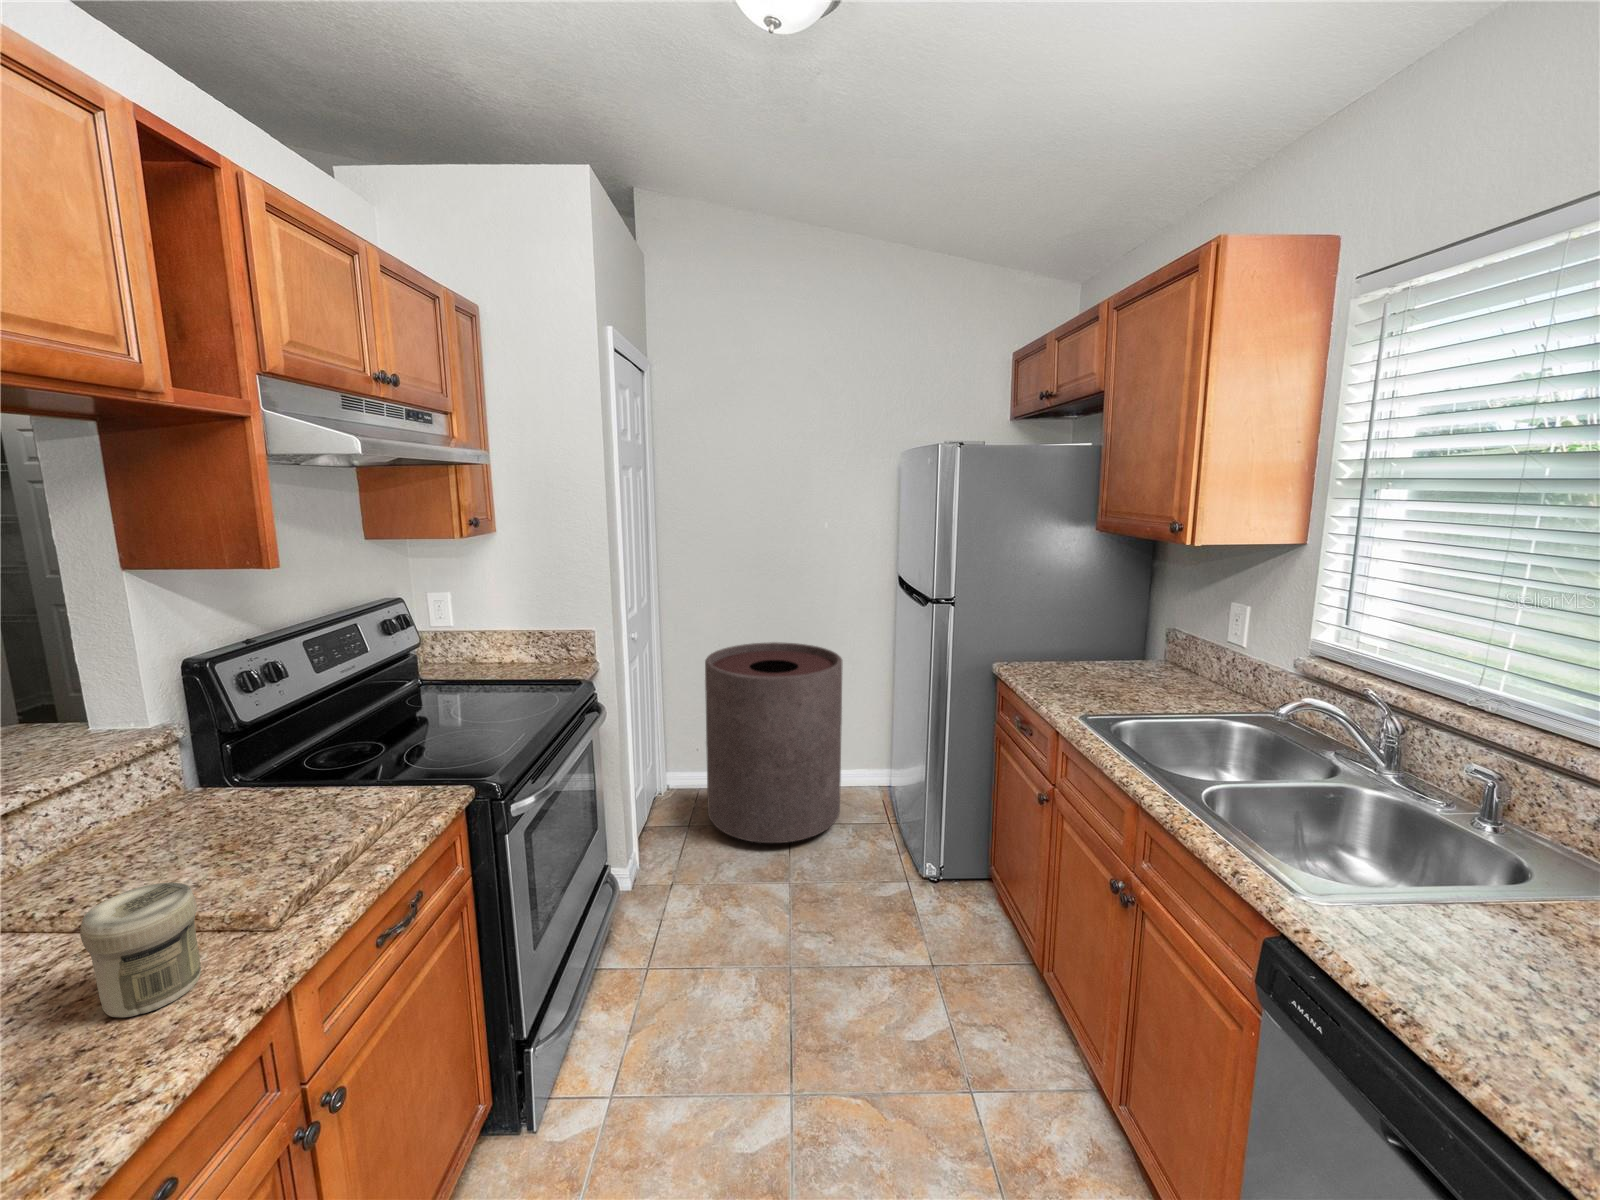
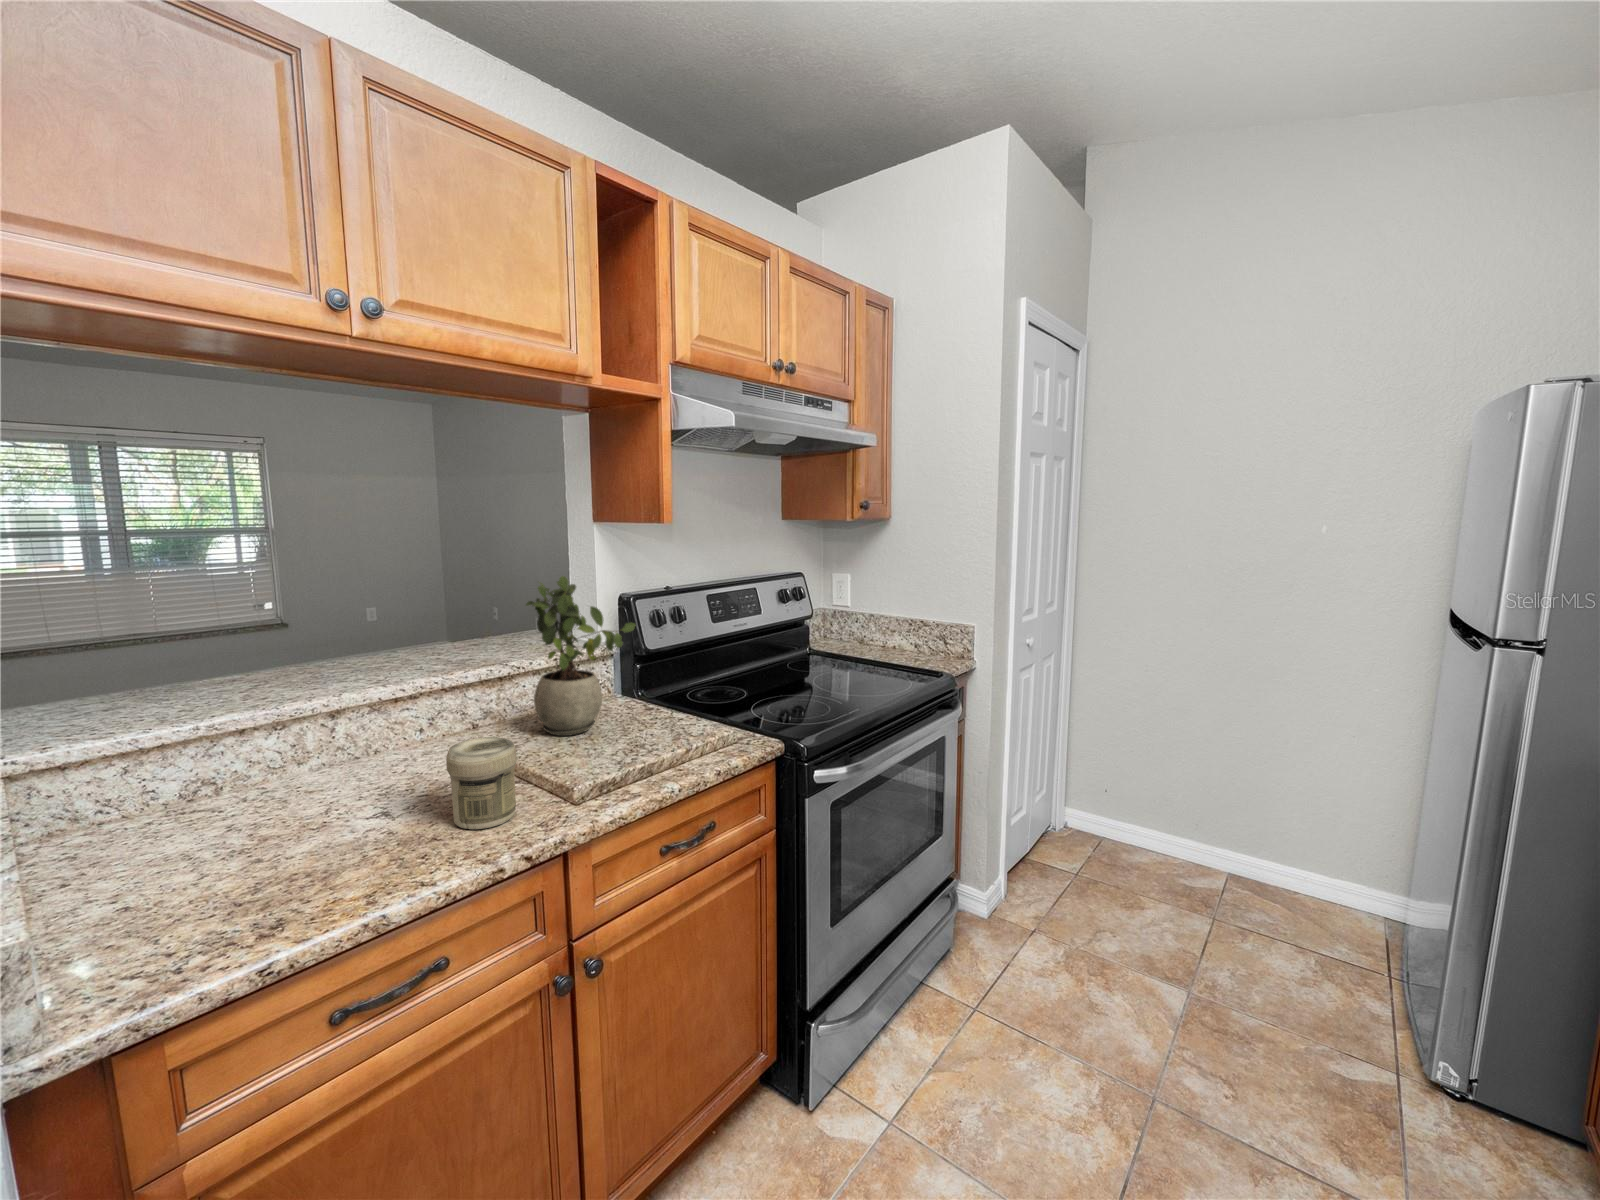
trash can: present [705,642,842,843] -> none [1098,676,1311,937]
potted plant: none [77,653,268,862] -> present [526,576,635,736]

